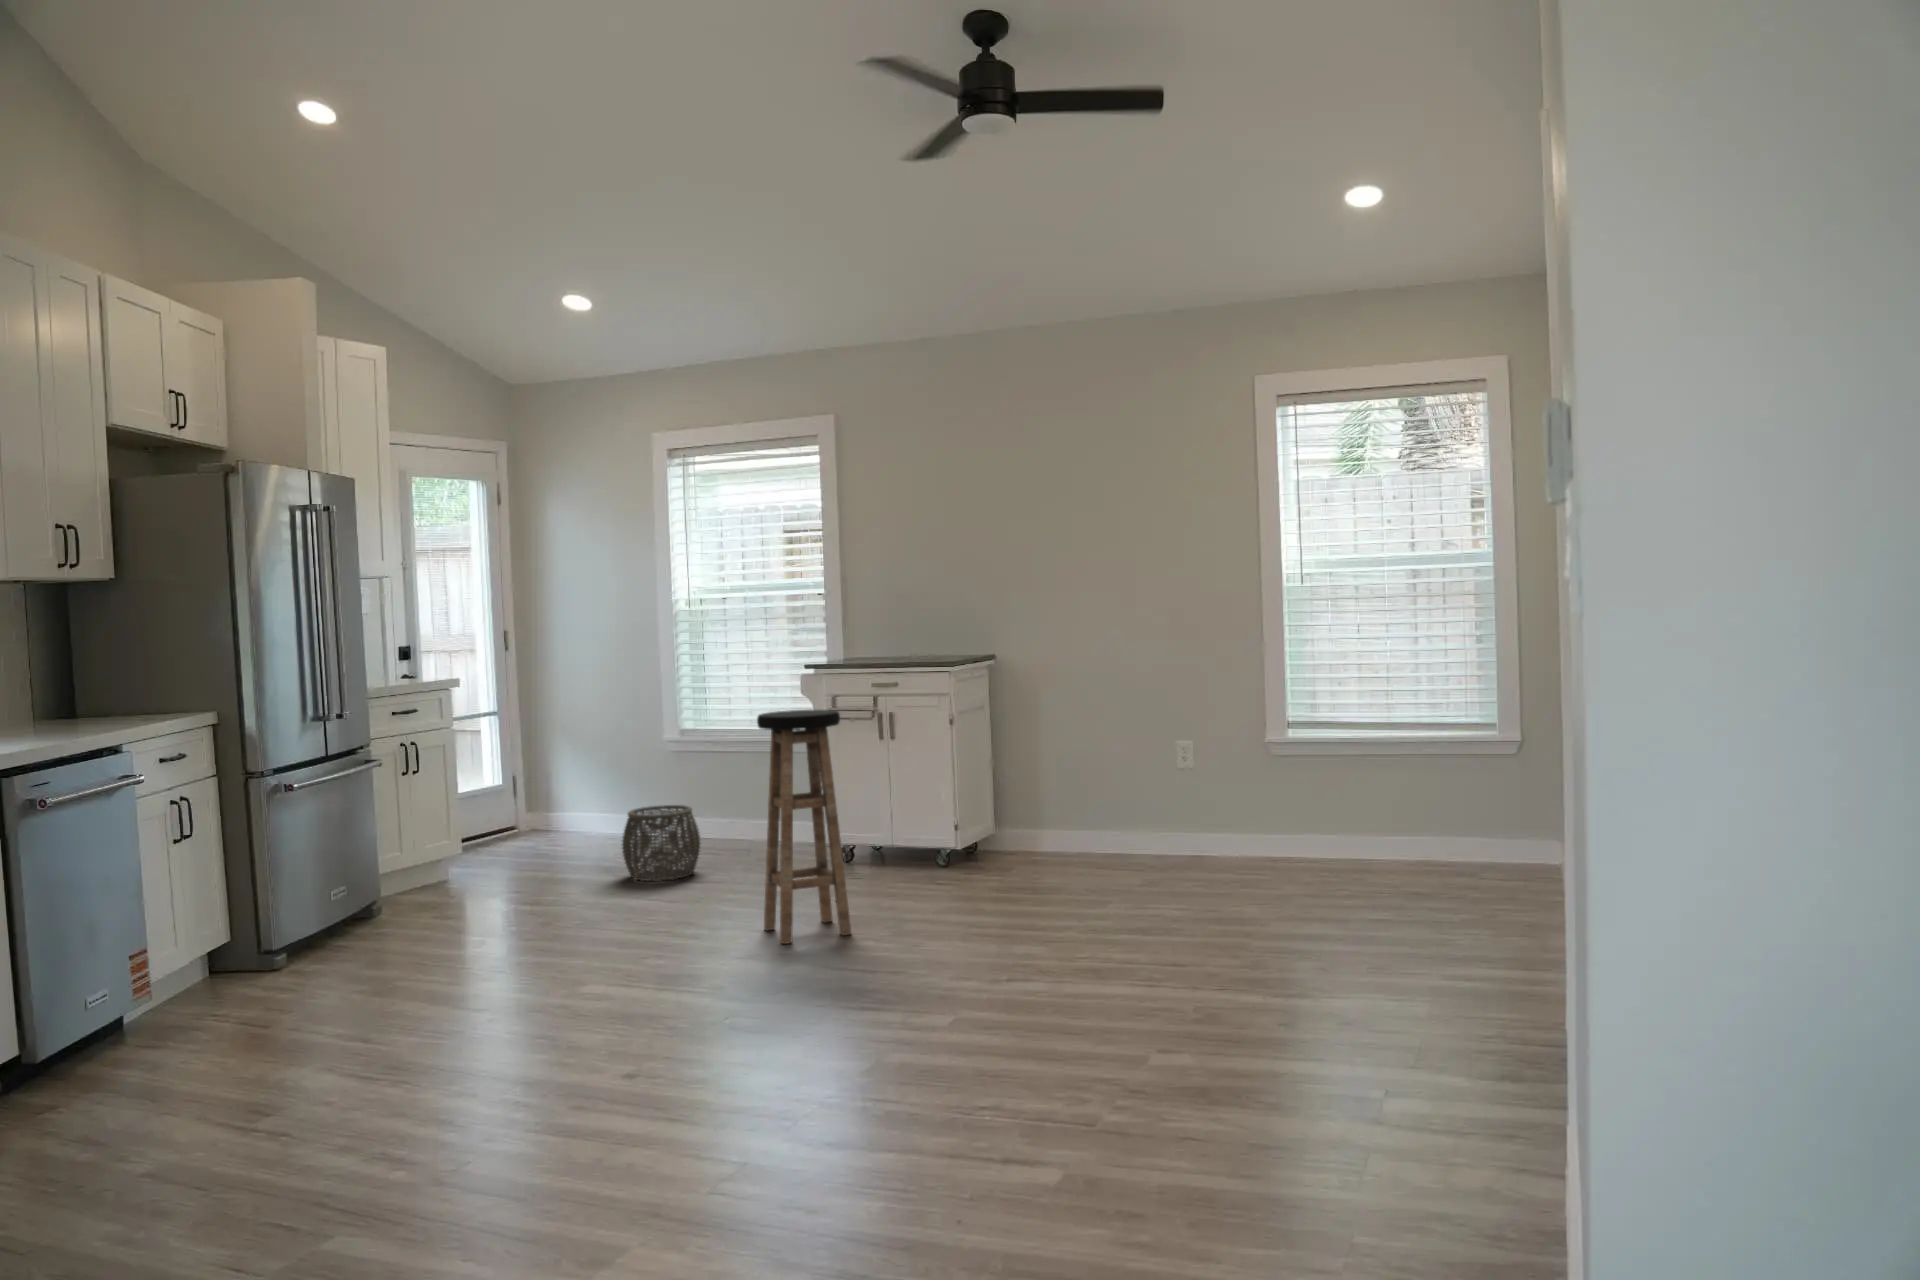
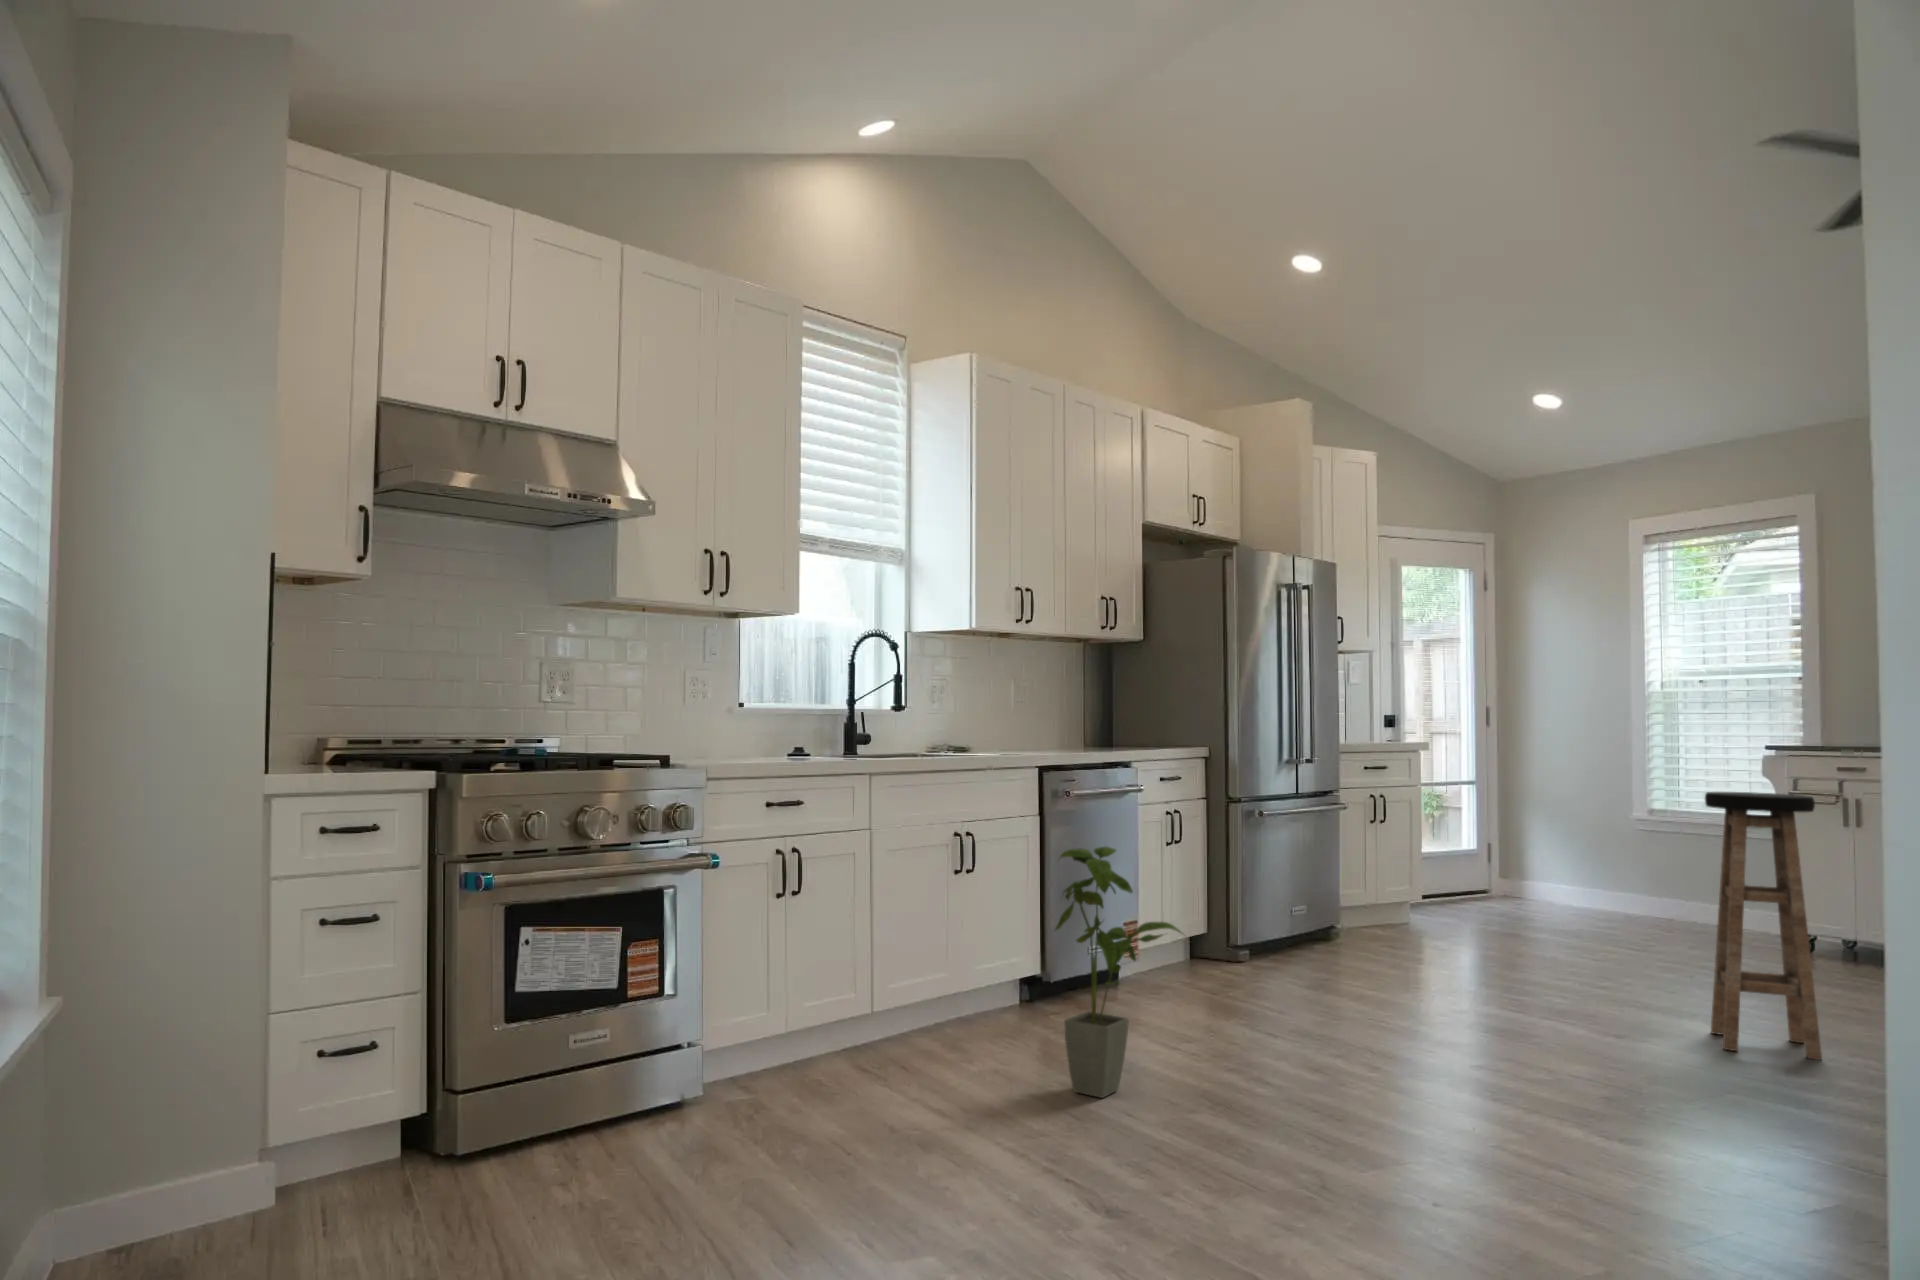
woven basket: present [622,805,701,881] -> none [1577,889,1671,970]
house plant: none [102,883,299,1207] -> present [1055,847,1181,1098]

